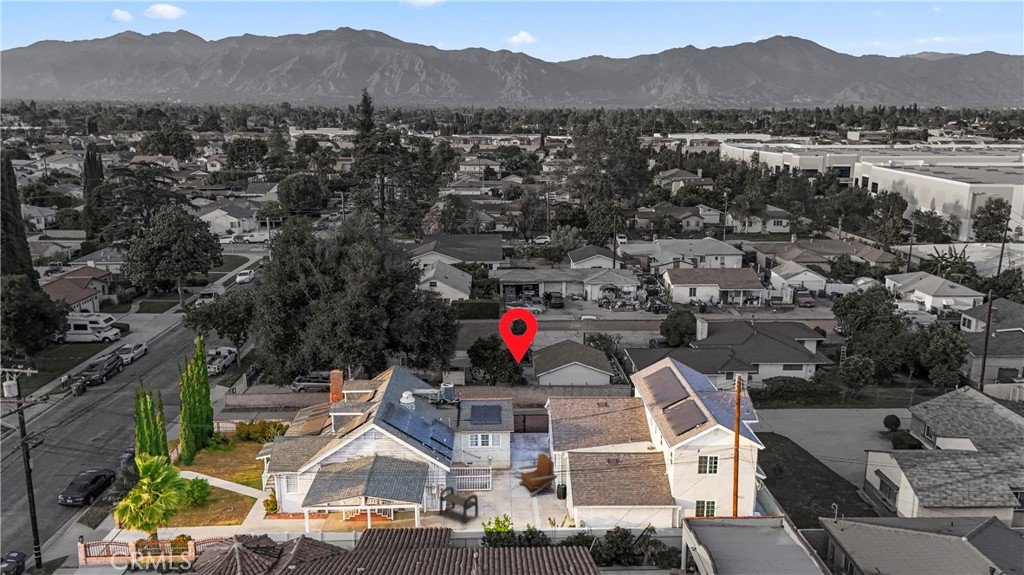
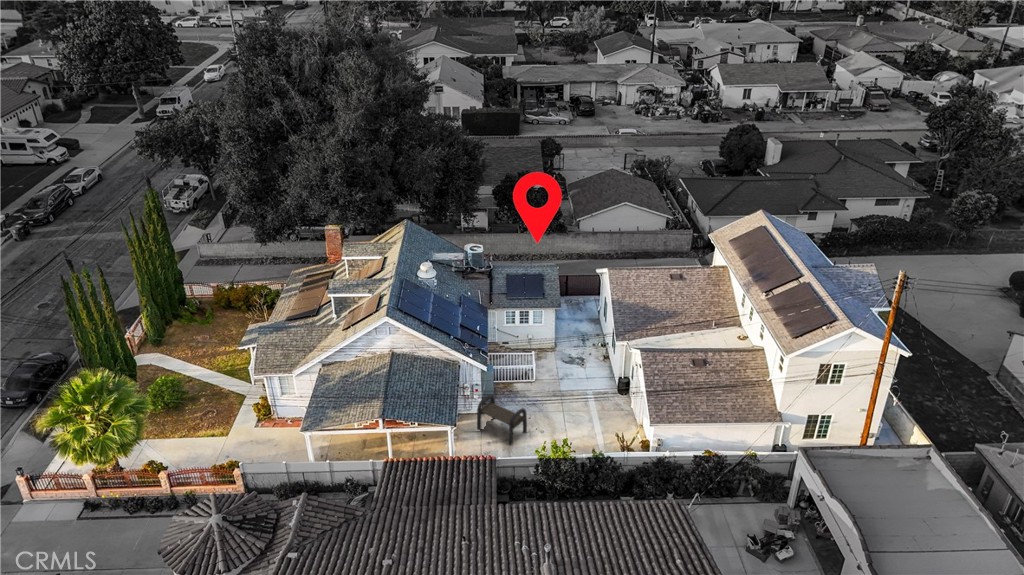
lounge chair: present [519,454,557,497] -> none [572,343,624,401]

